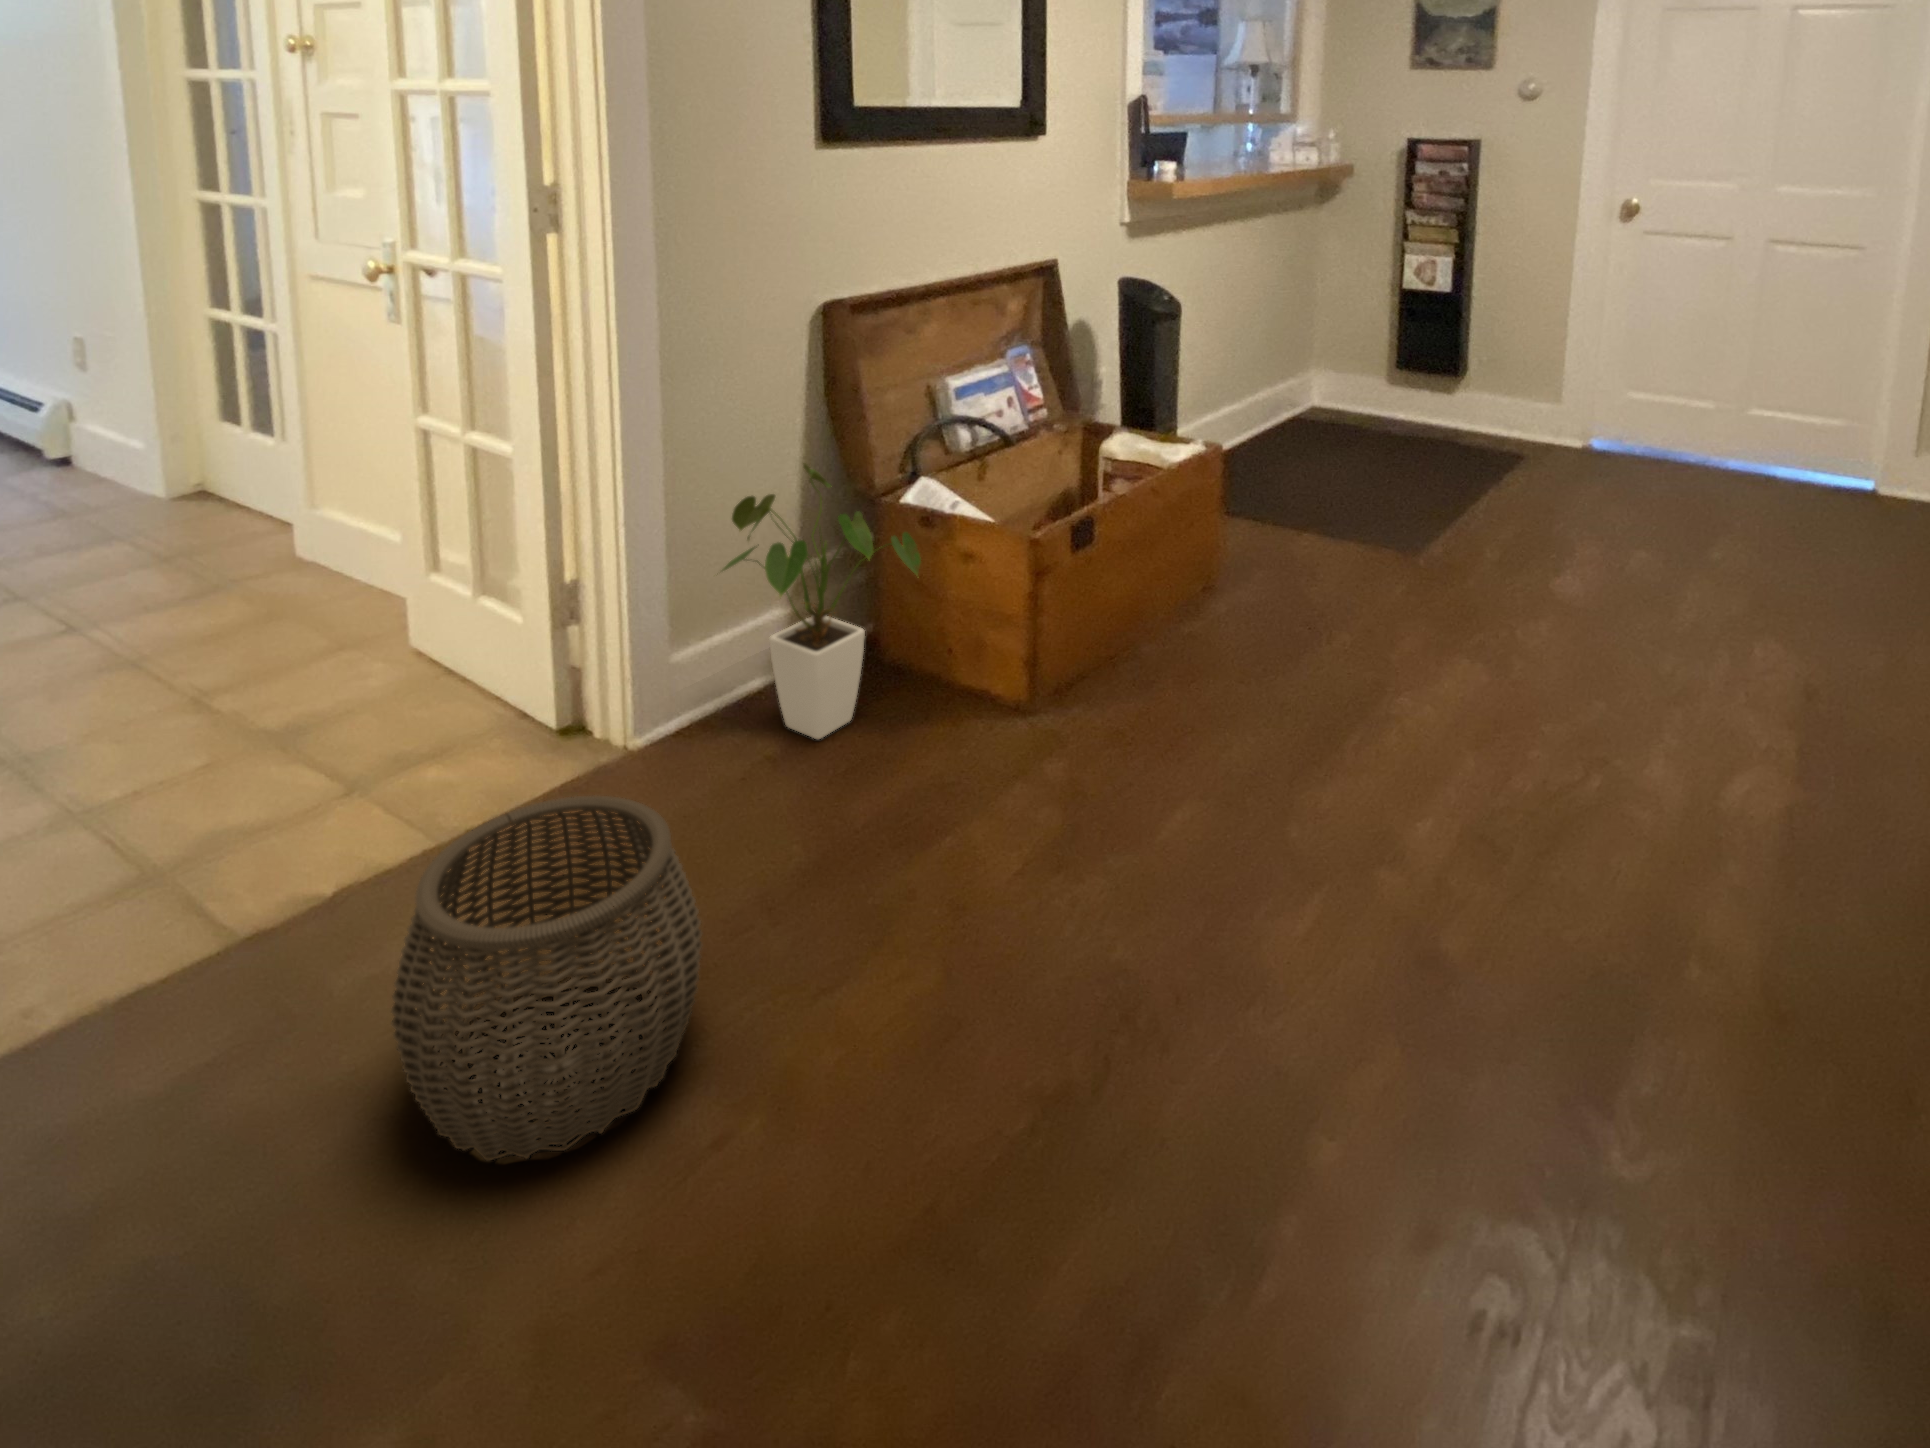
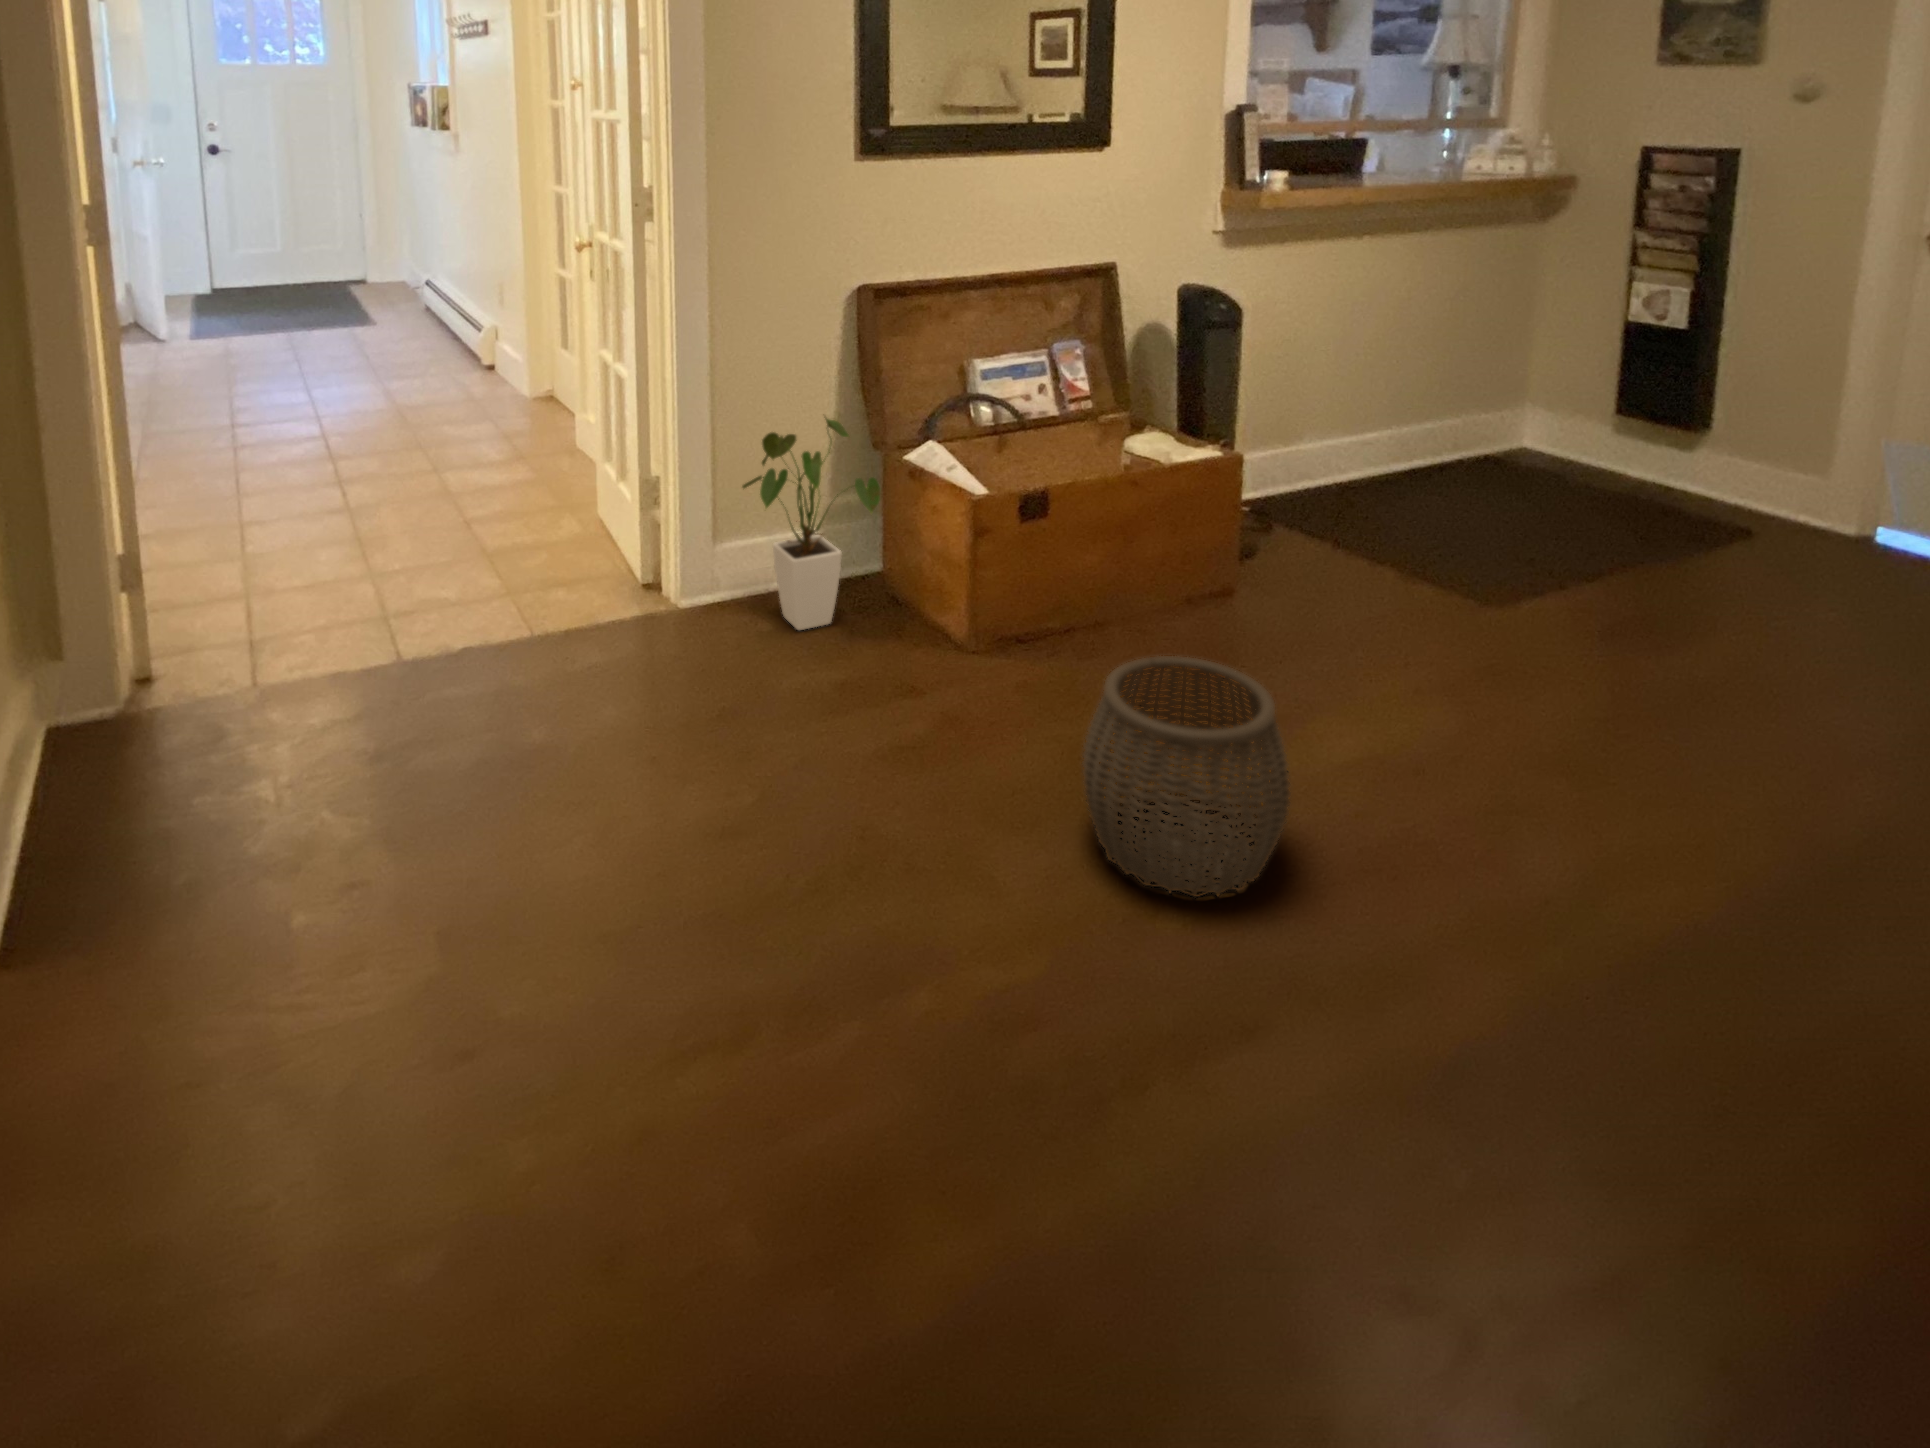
woven basket: present [391,796,702,1161] -> present [1083,656,1290,897]

